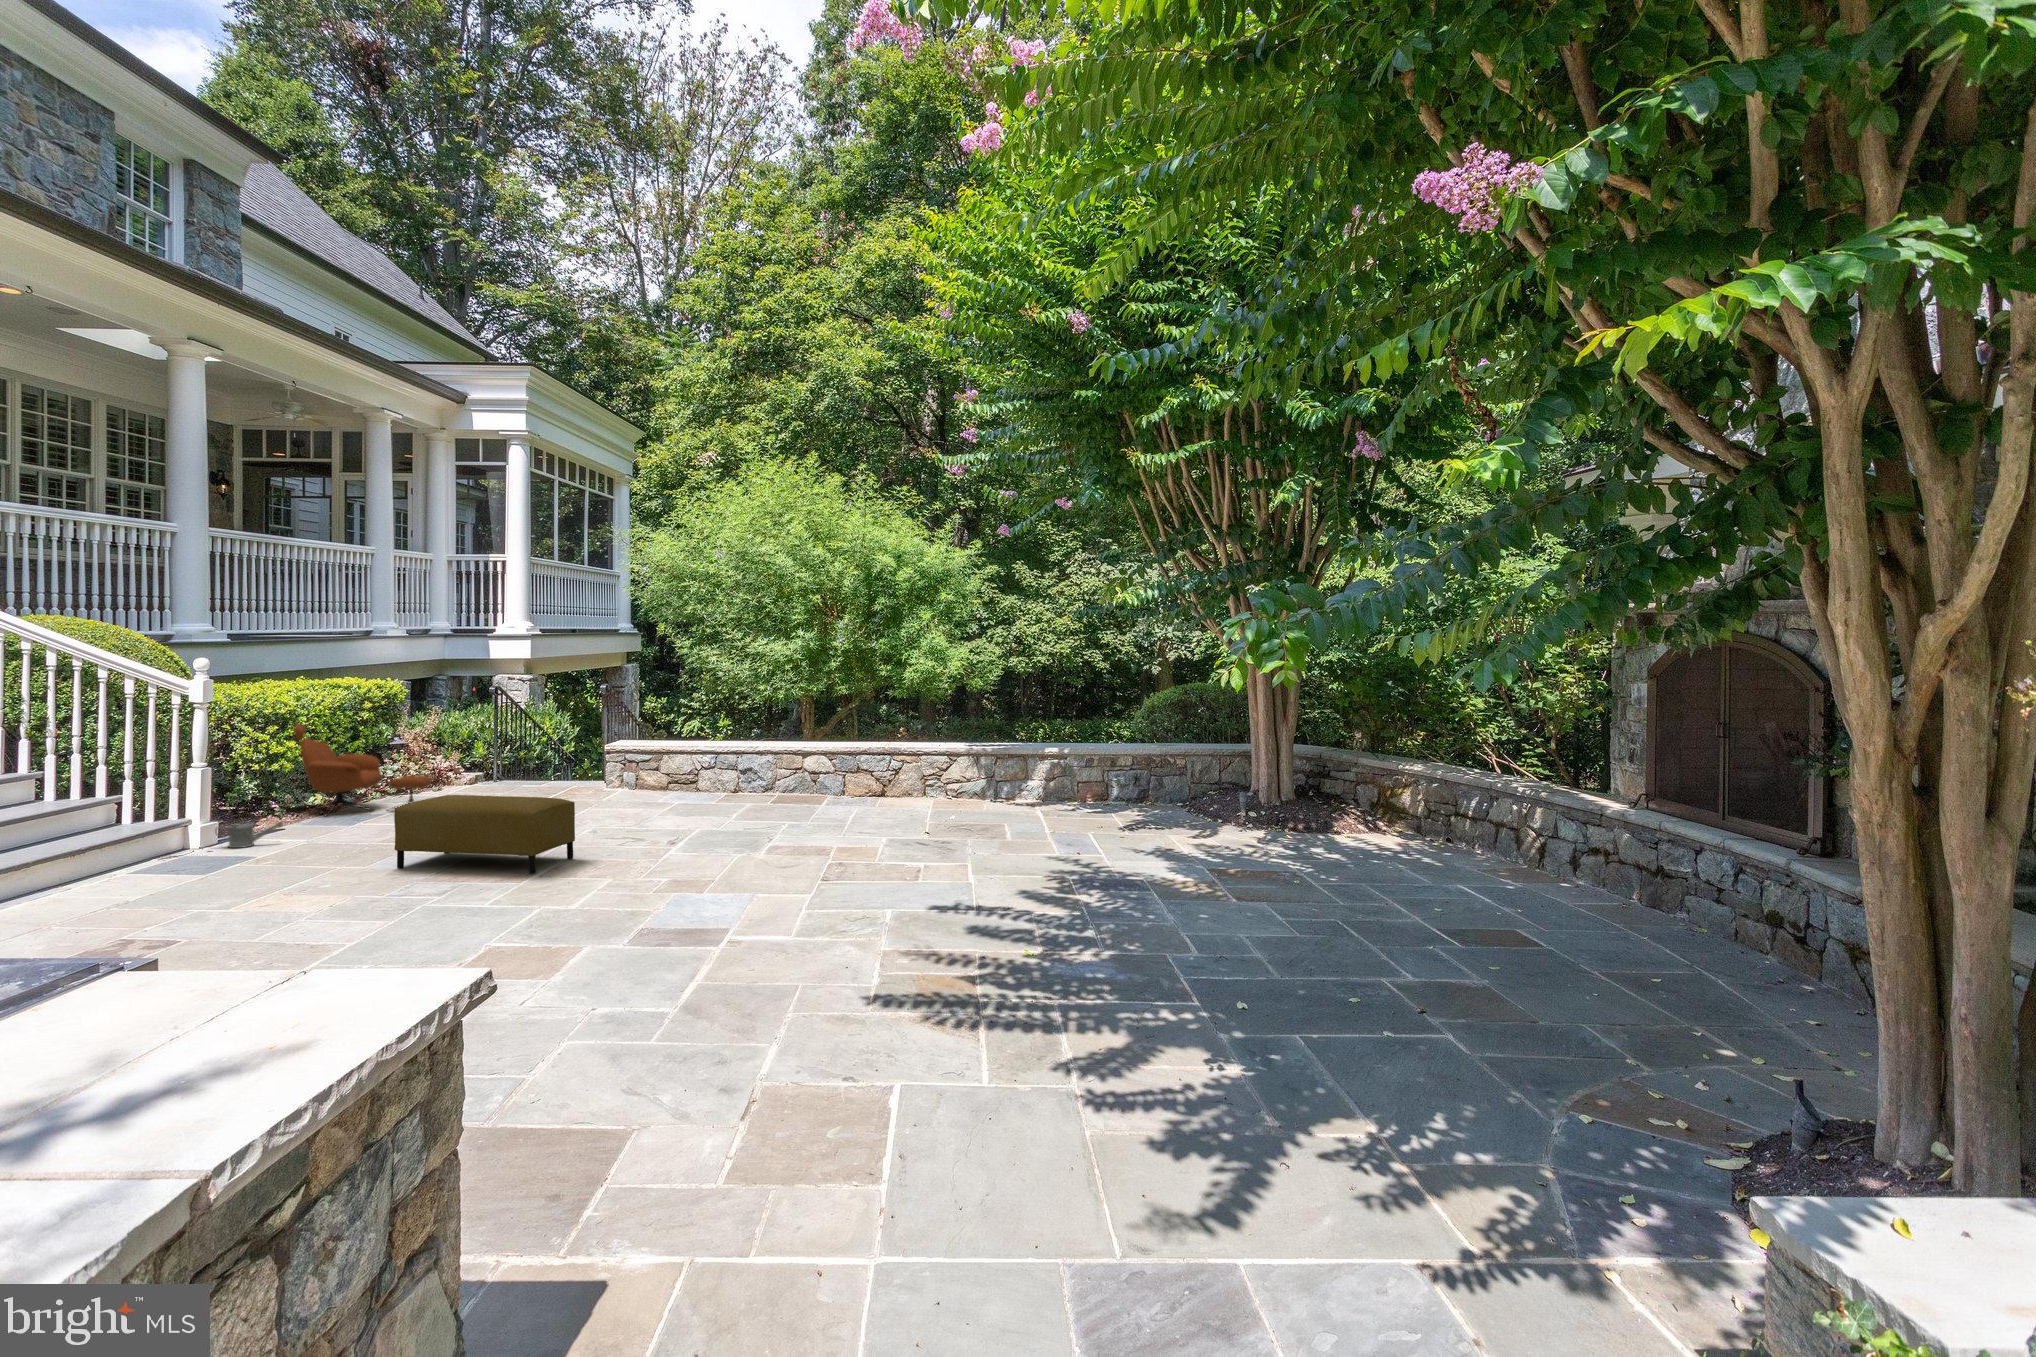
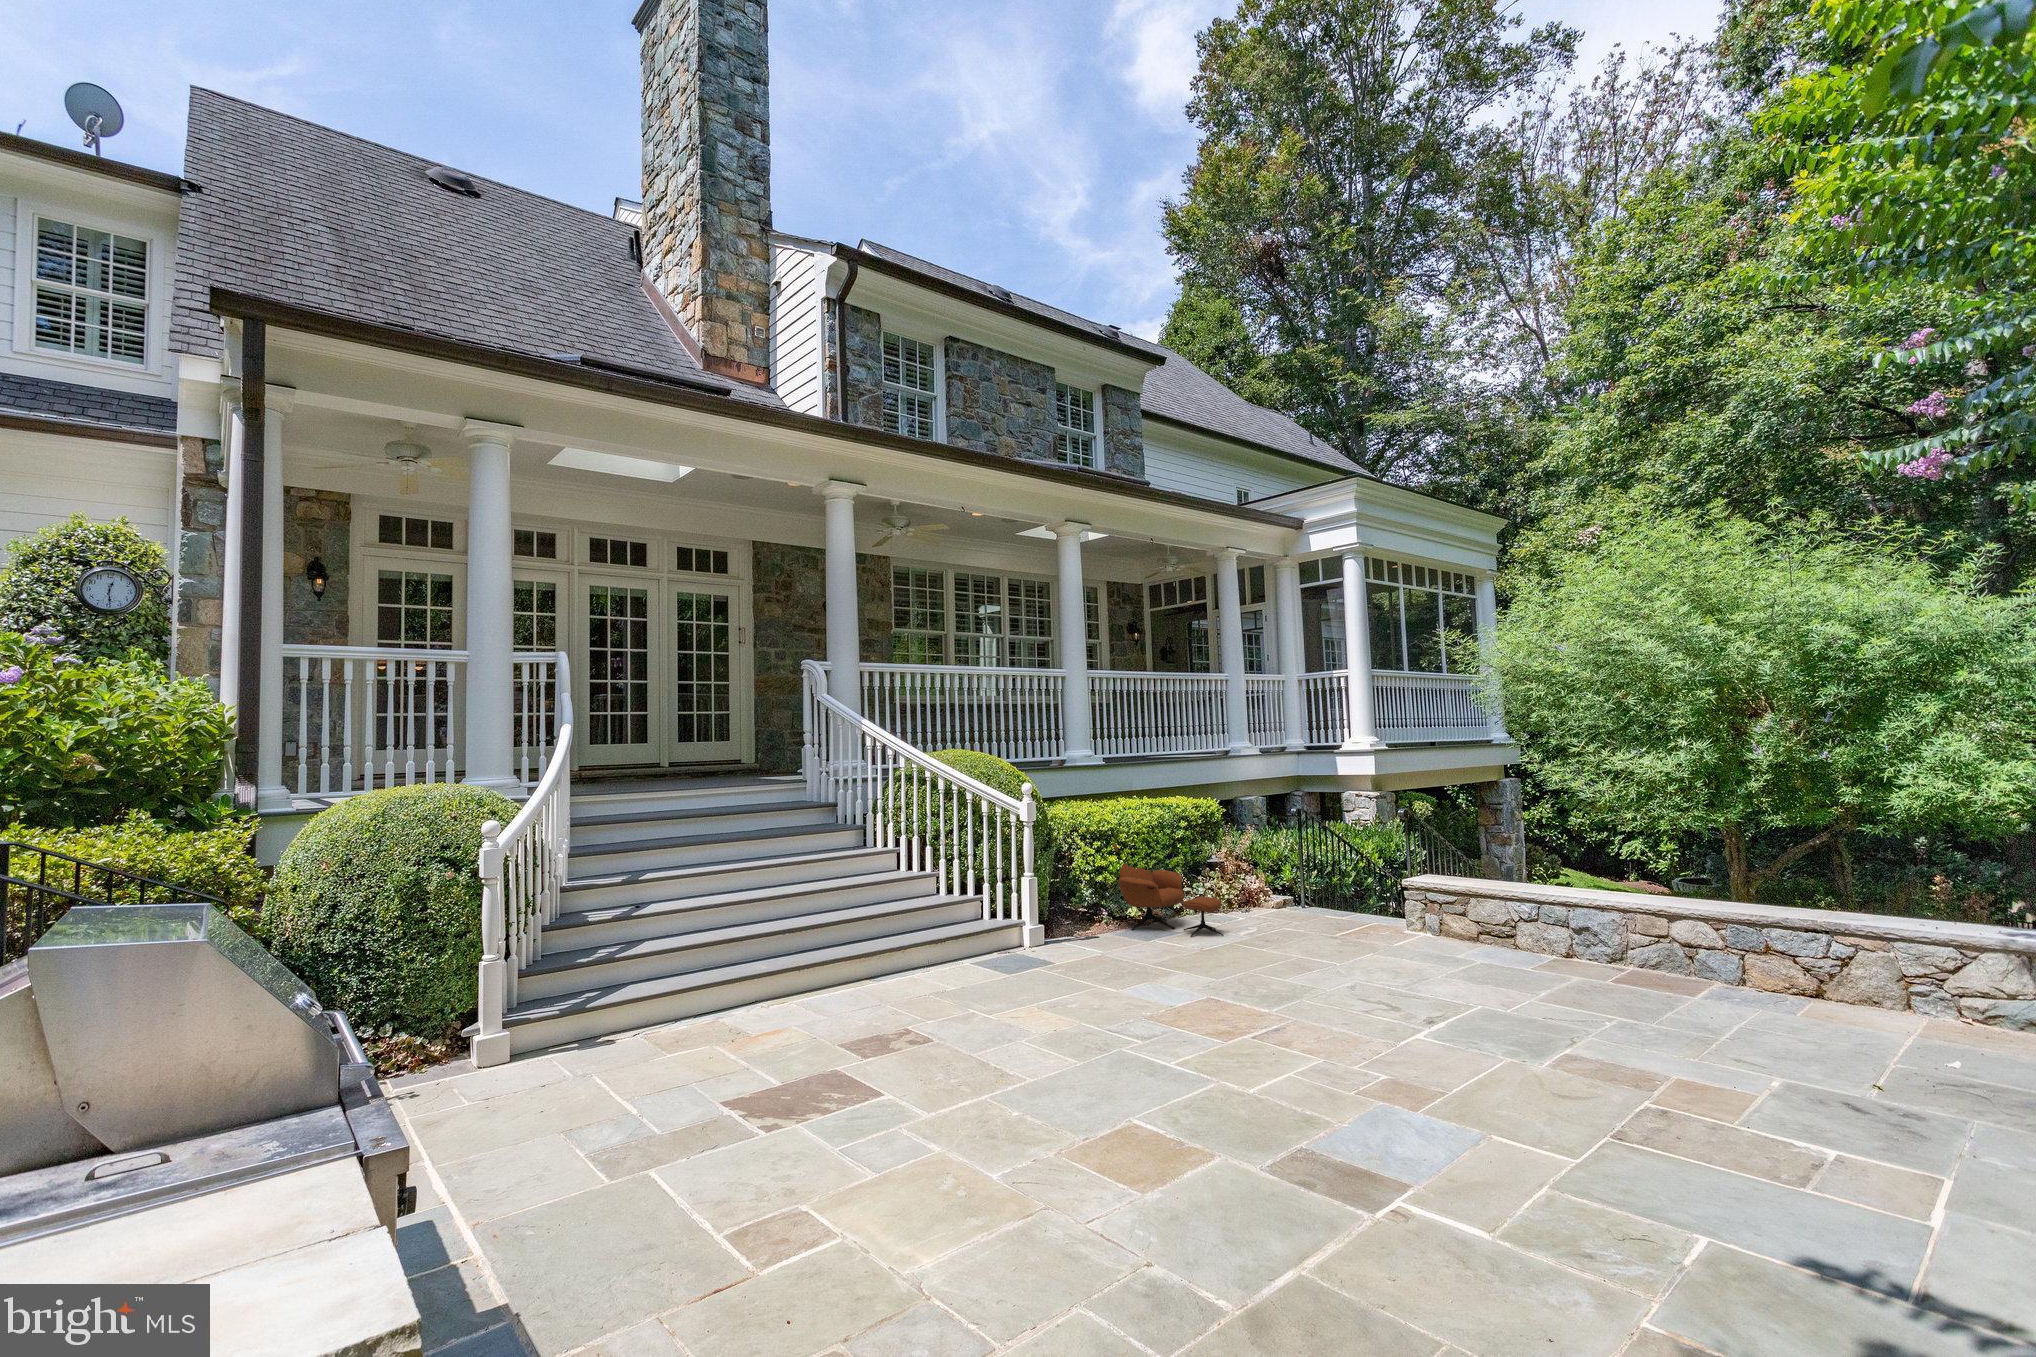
ottoman: present [394,795,575,874] -> none [1114,934,1287,1047]
watering can: present [215,821,283,848] -> none [1025,935,1072,957]

